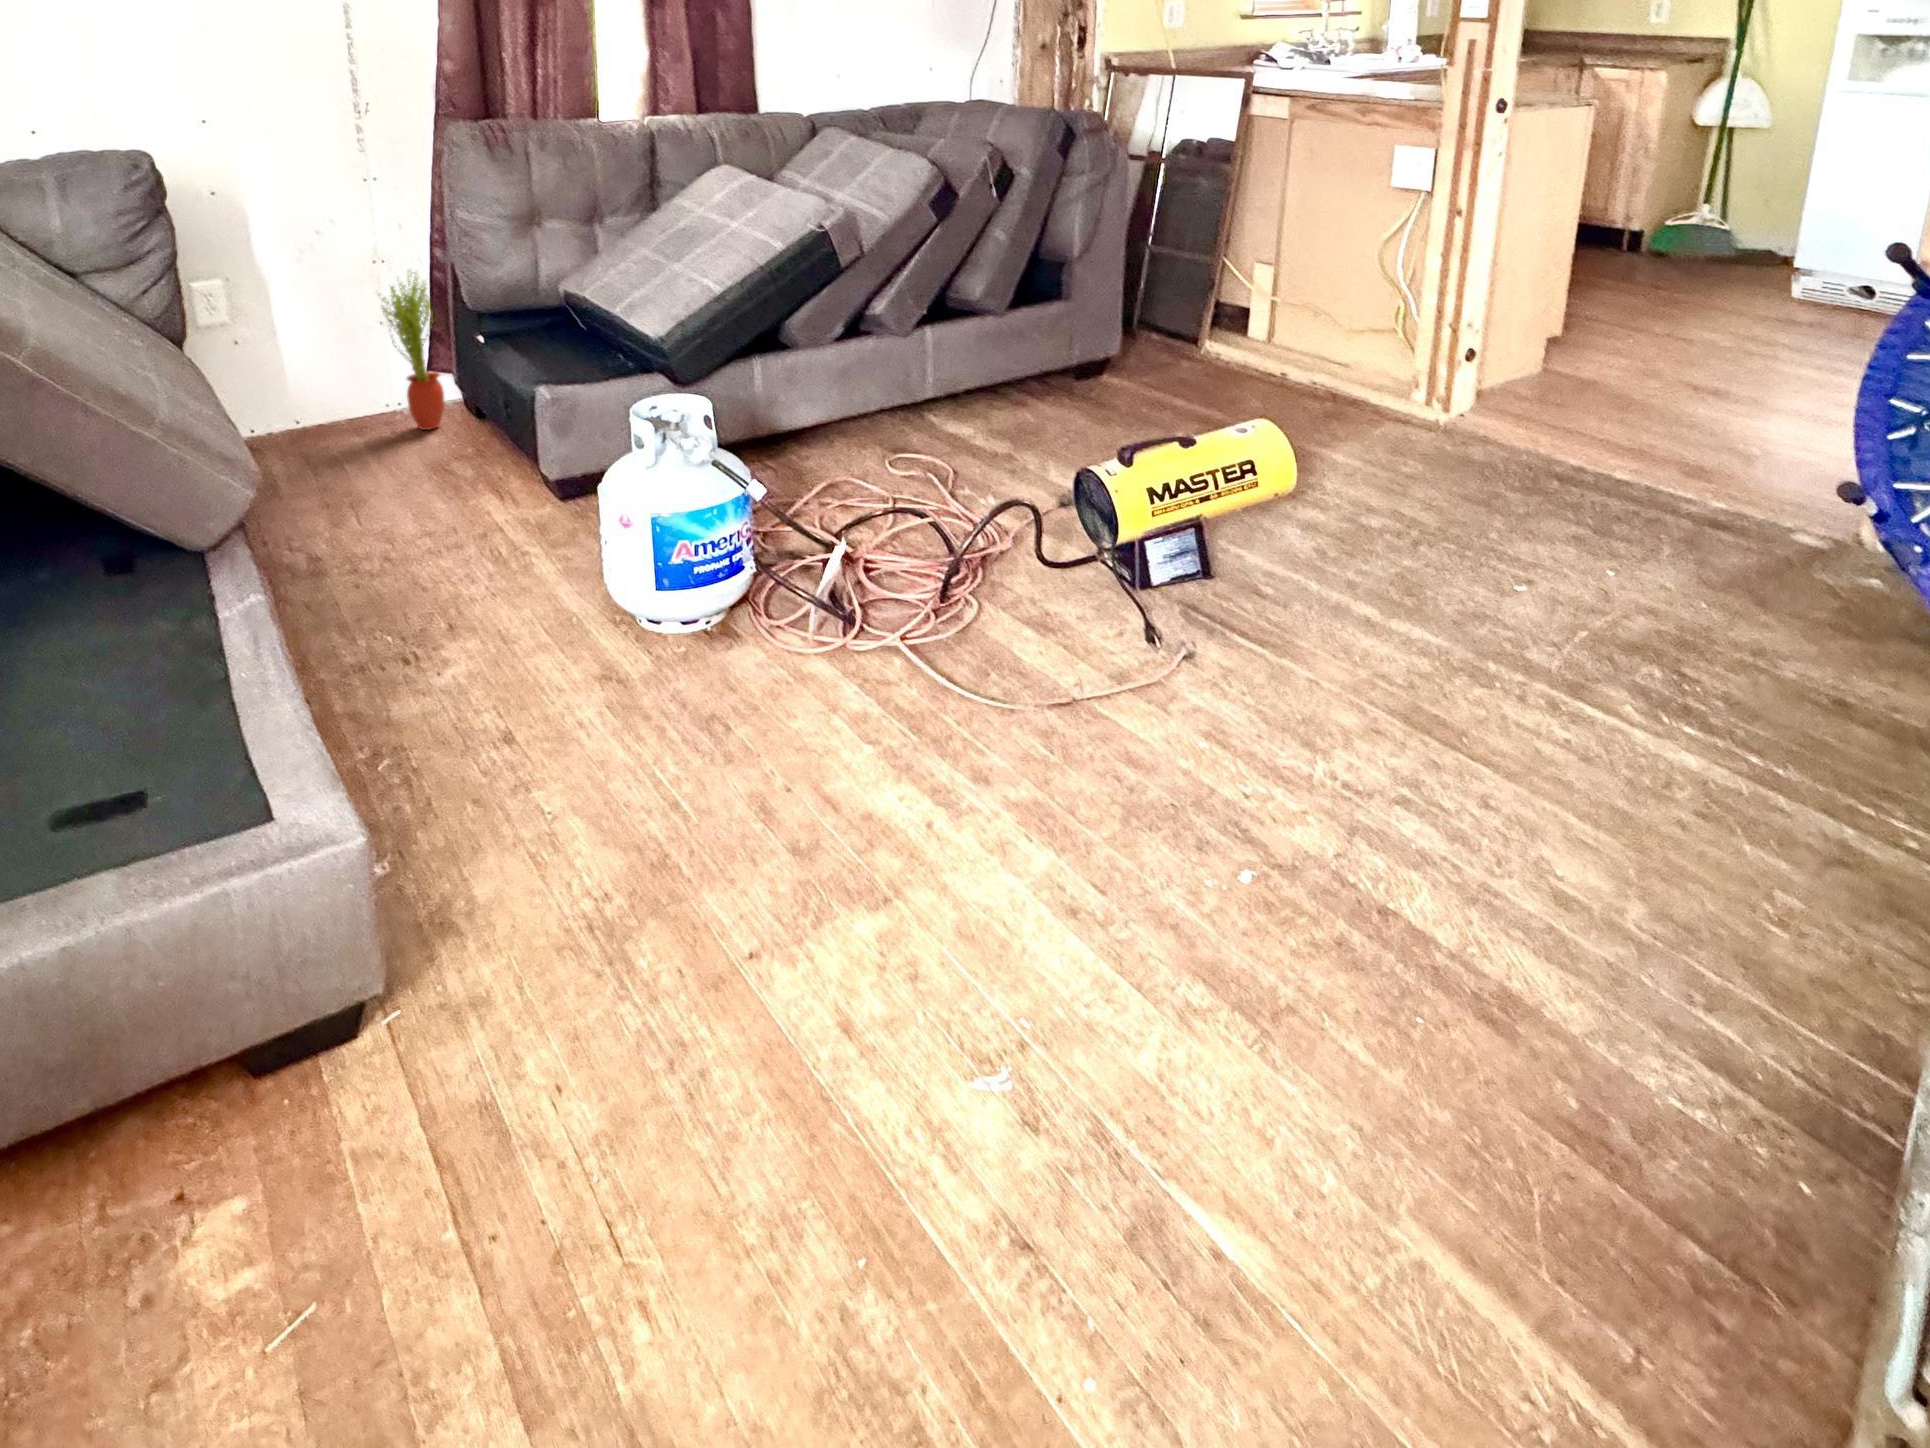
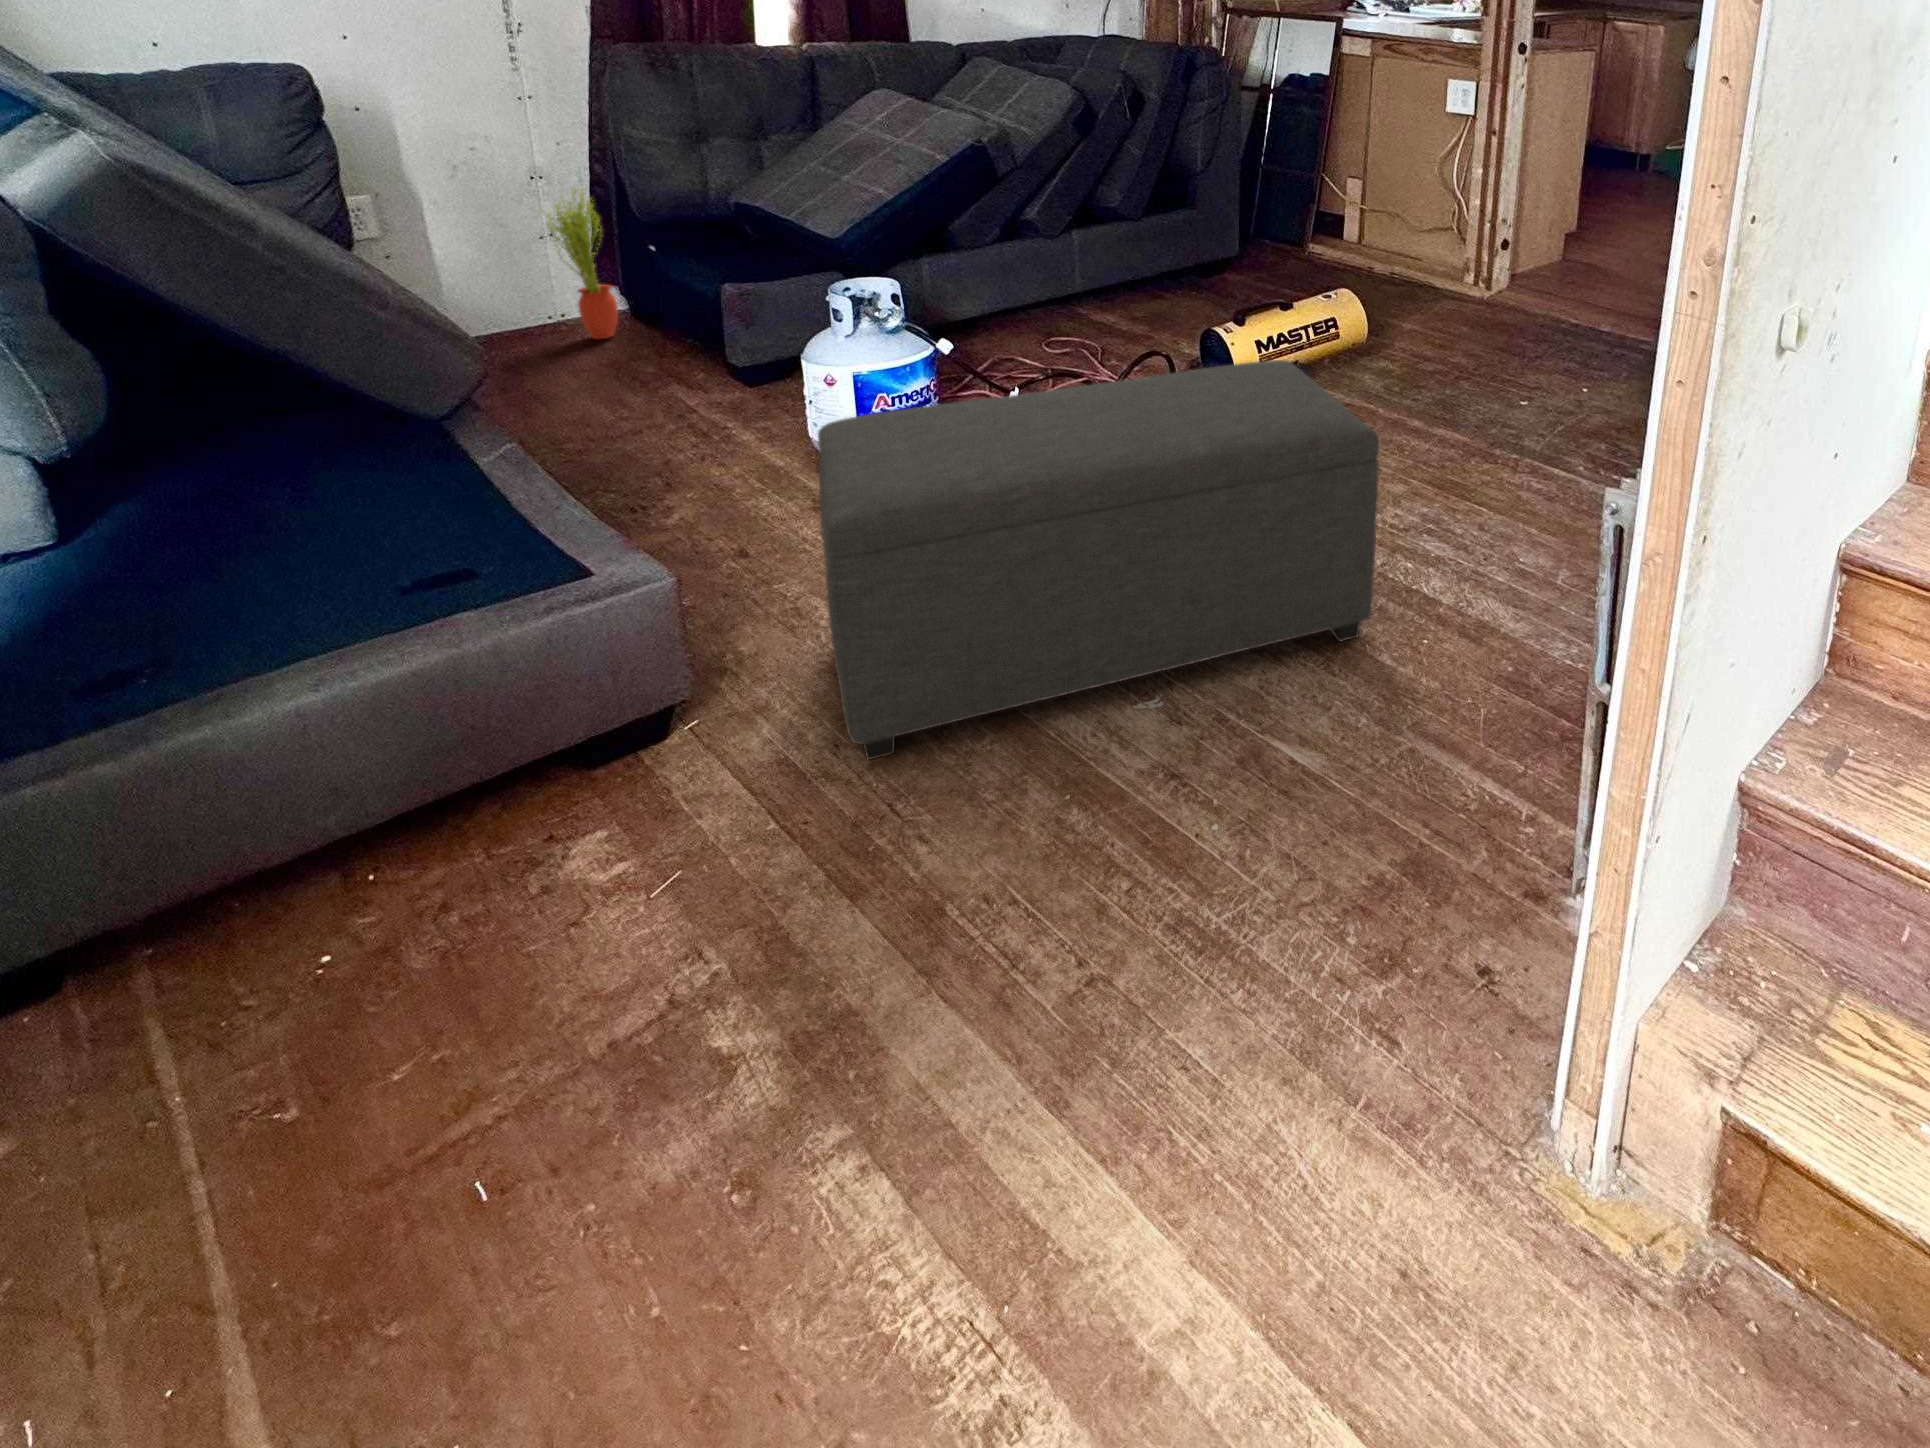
ottoman: none [560,551,1360,1106] -> present [818,360,1379,760]

